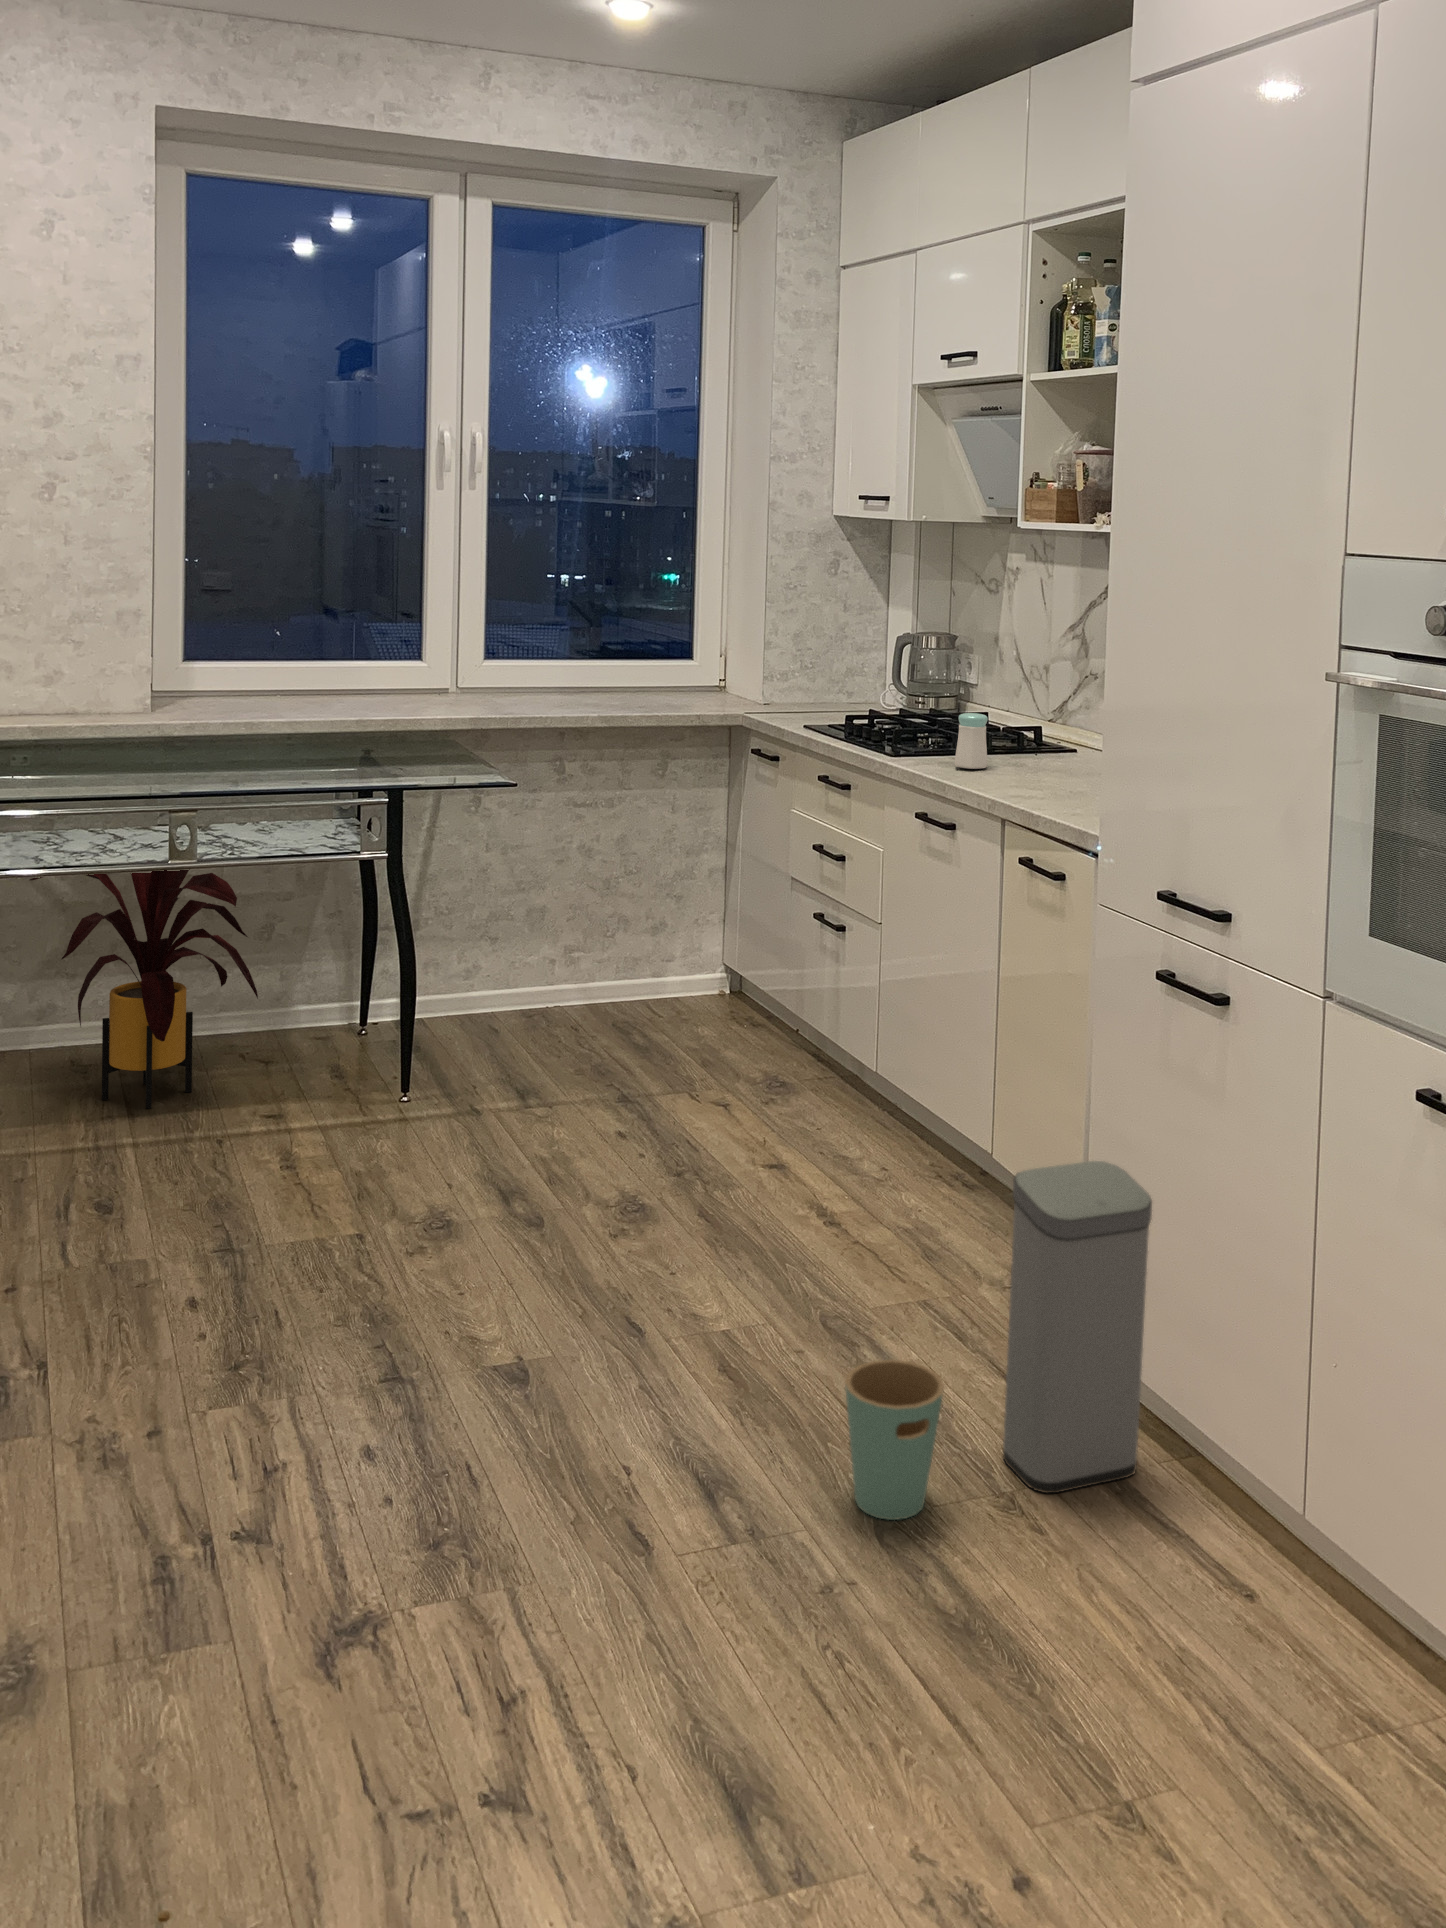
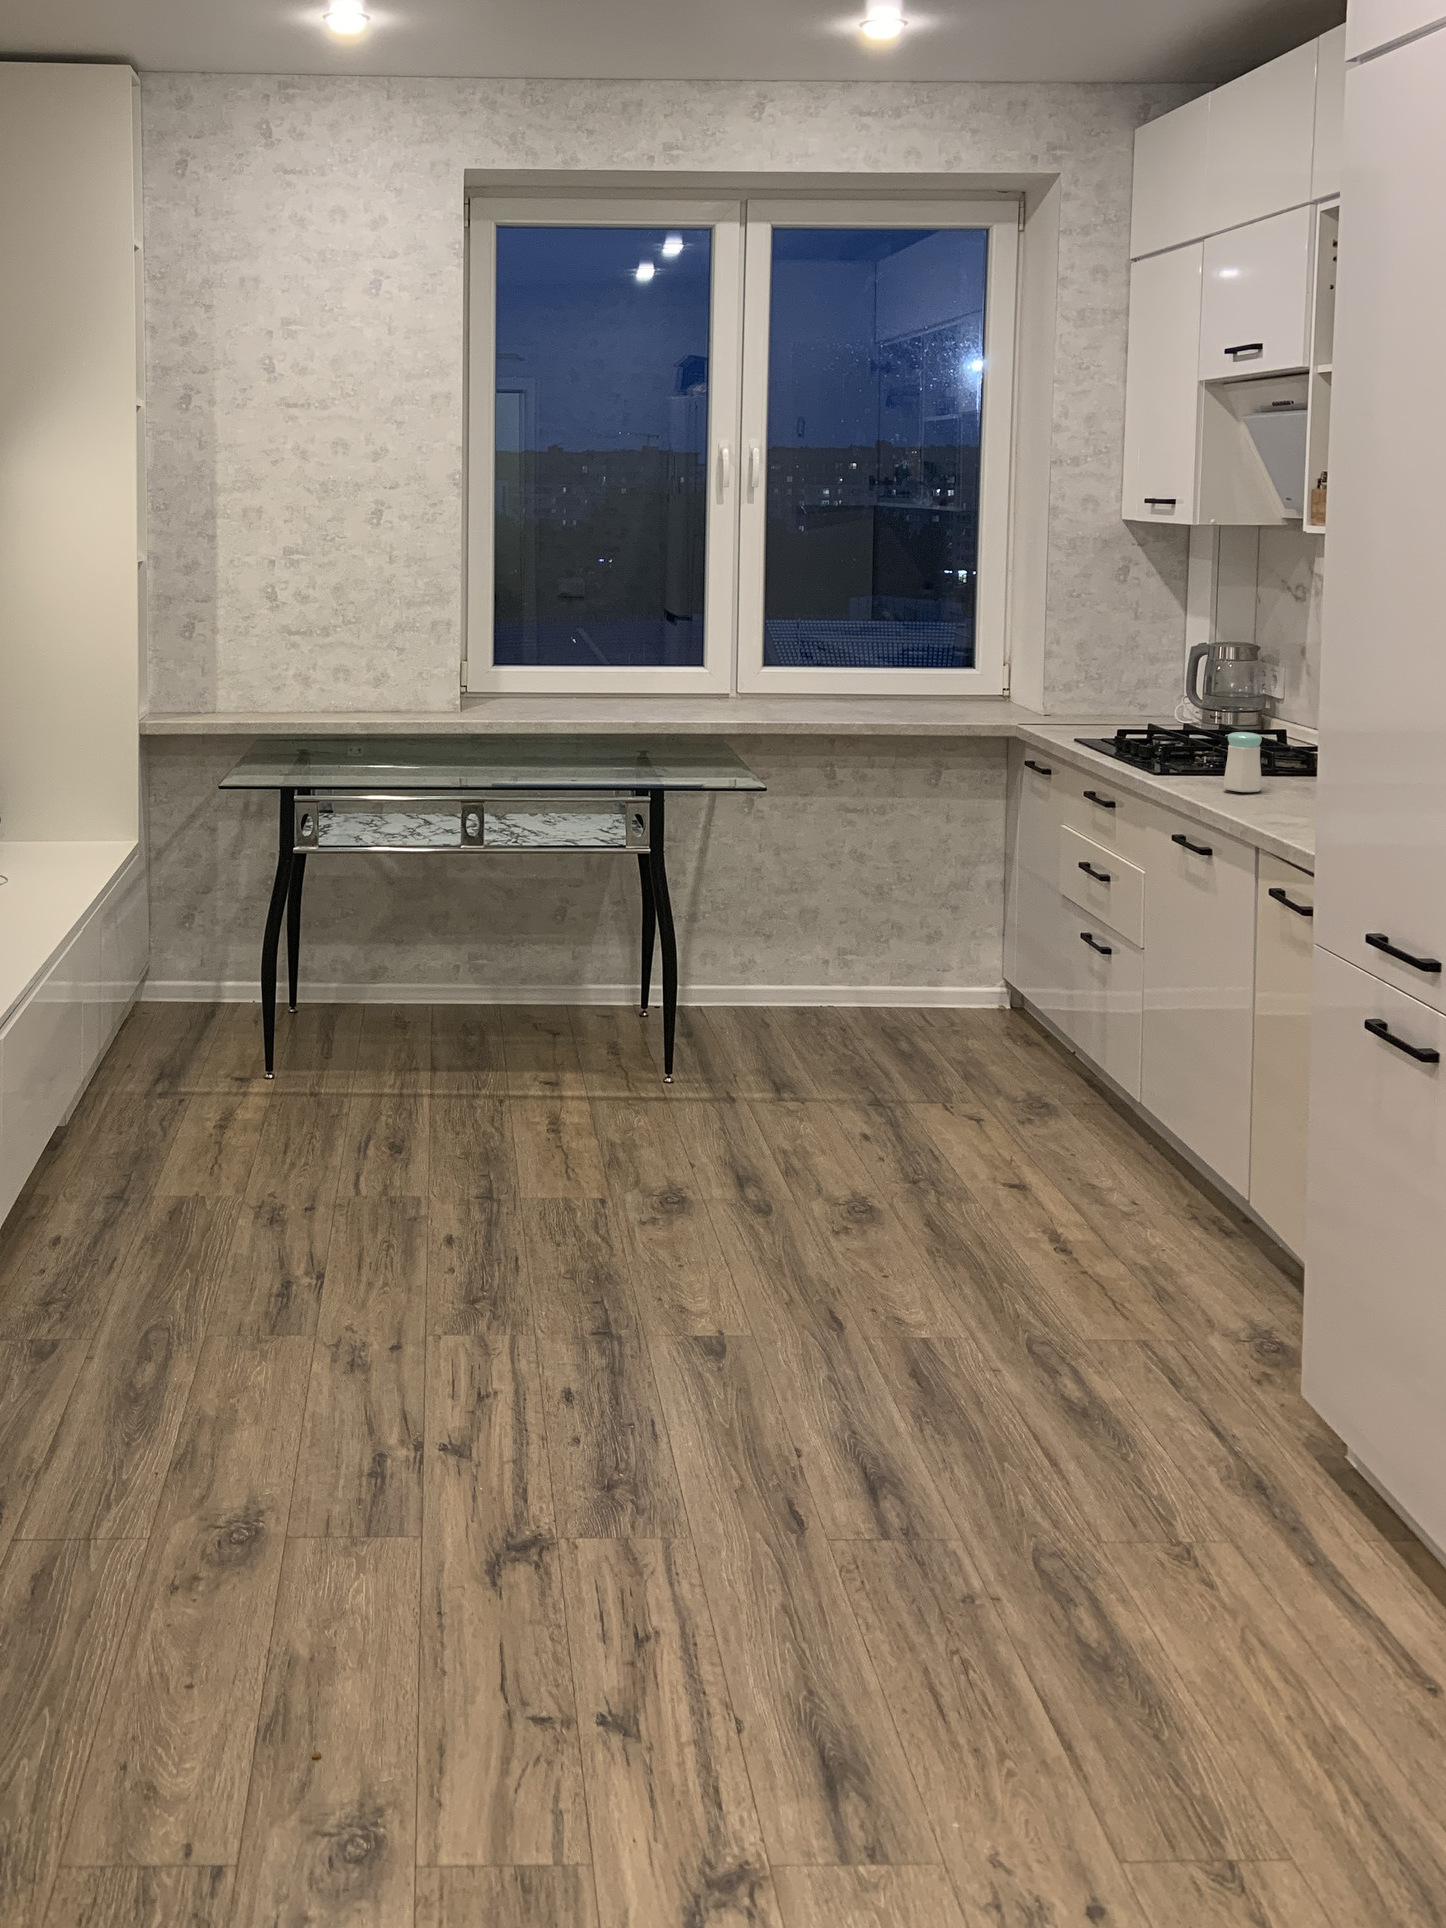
house plant: present [30,869,258,1109] -> none [352,824,537,1067]
trash can: present [845,1161,1152,1520] -> none [1006,1222,1358,1565]

